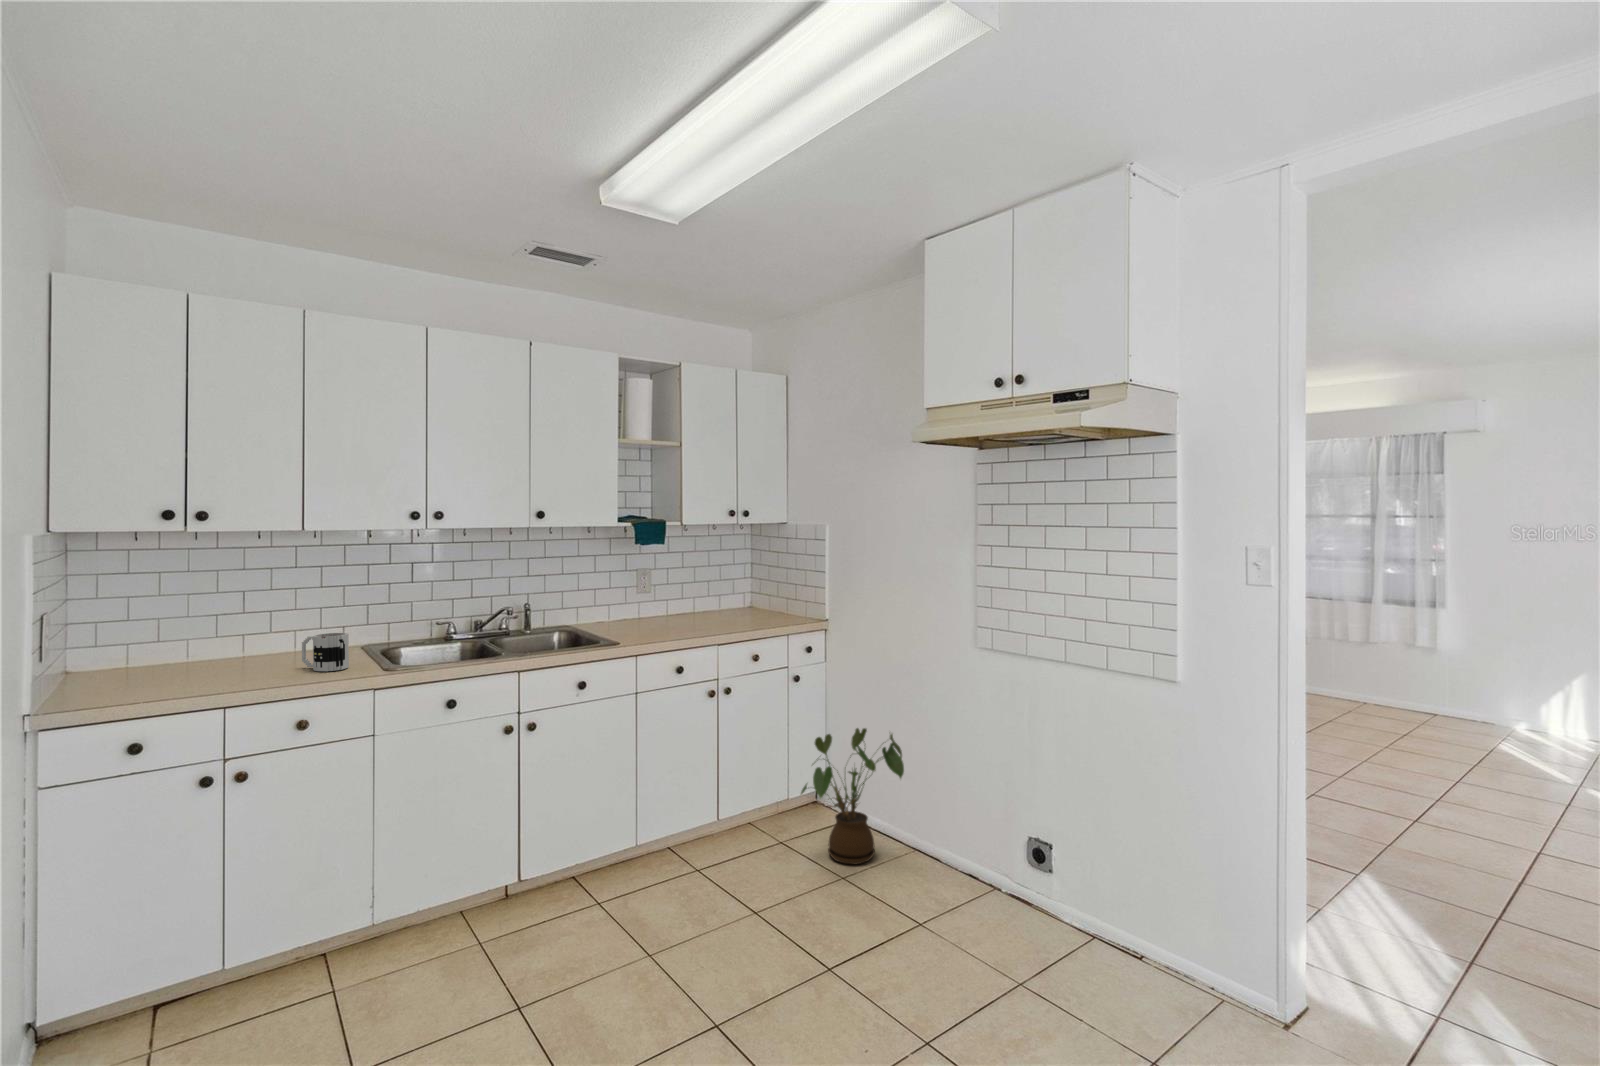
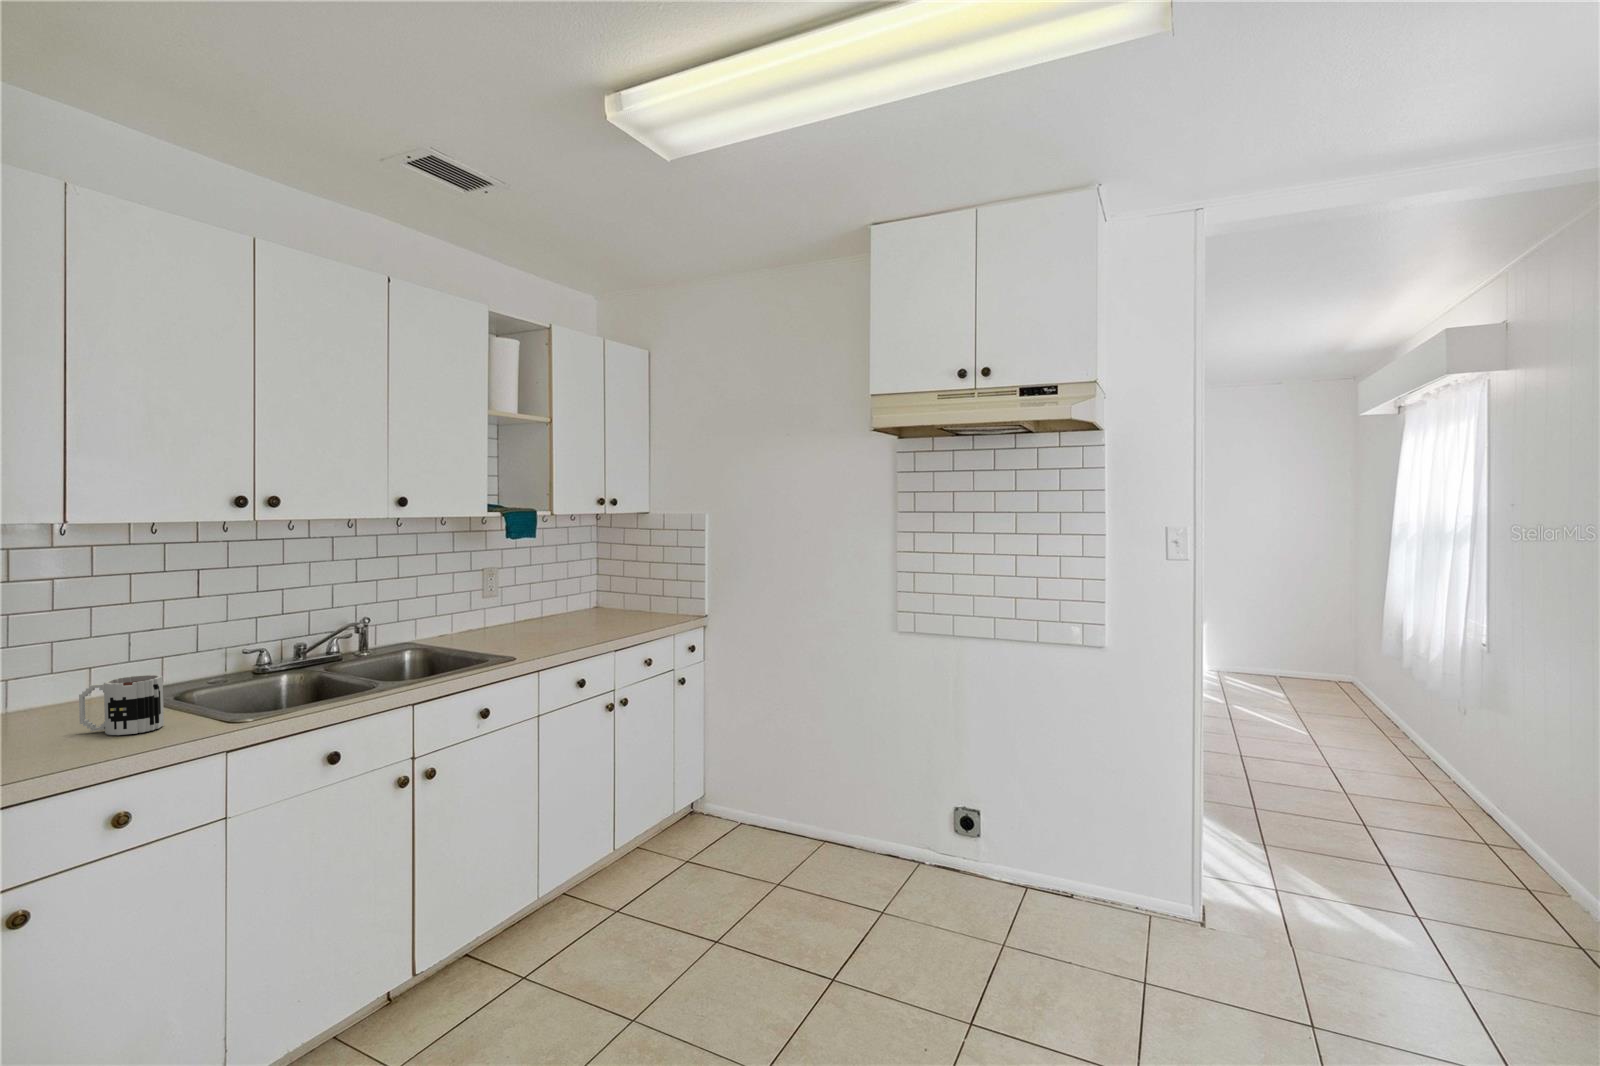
house plant: present [801,728,904,864] -> none [714,724,827,869]

